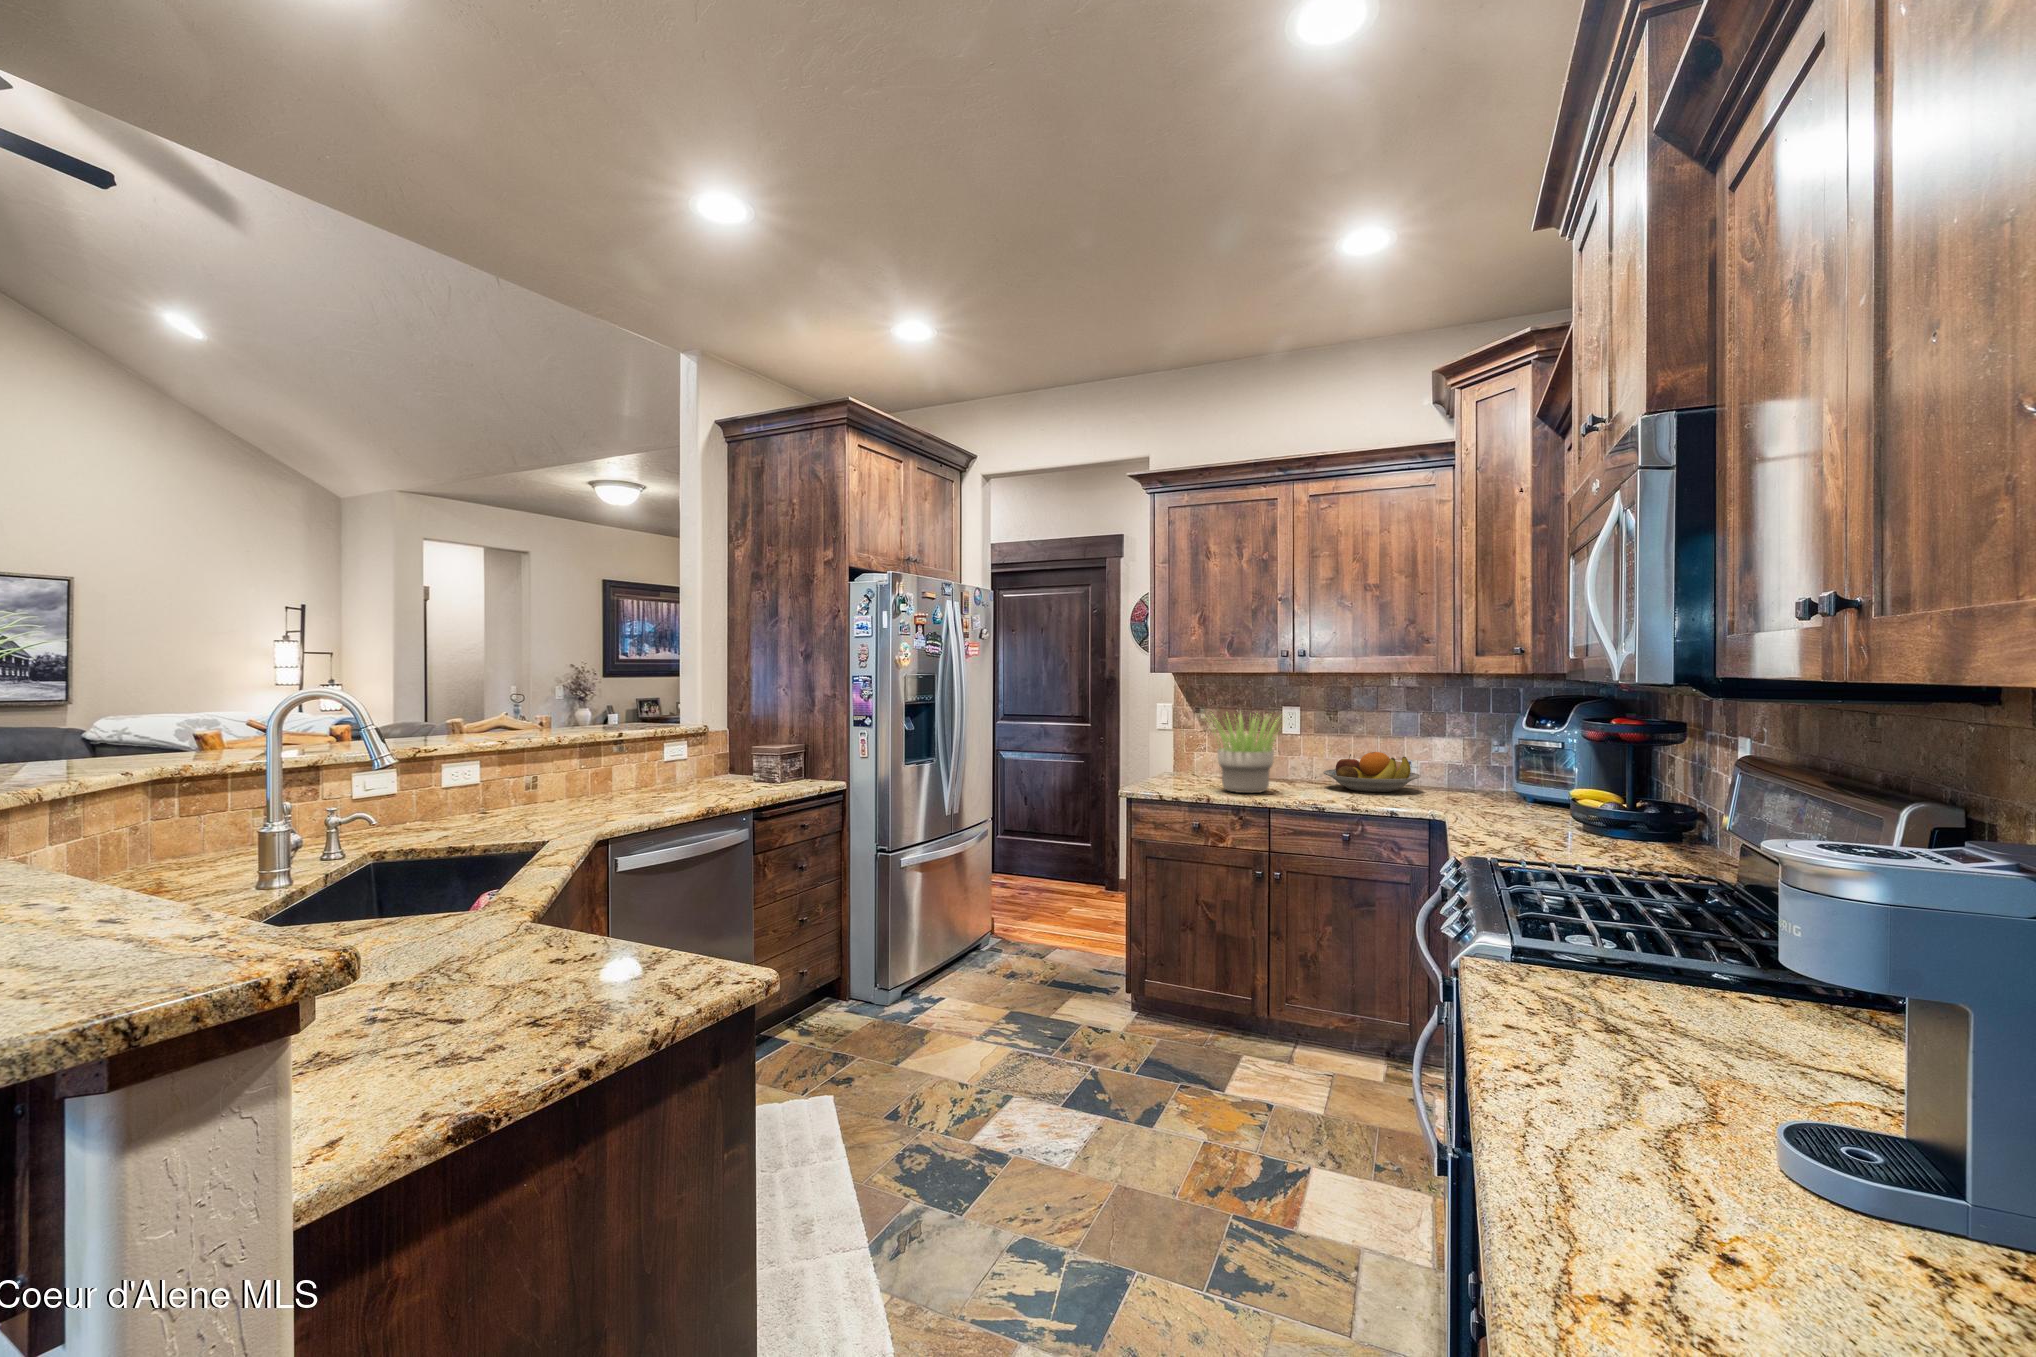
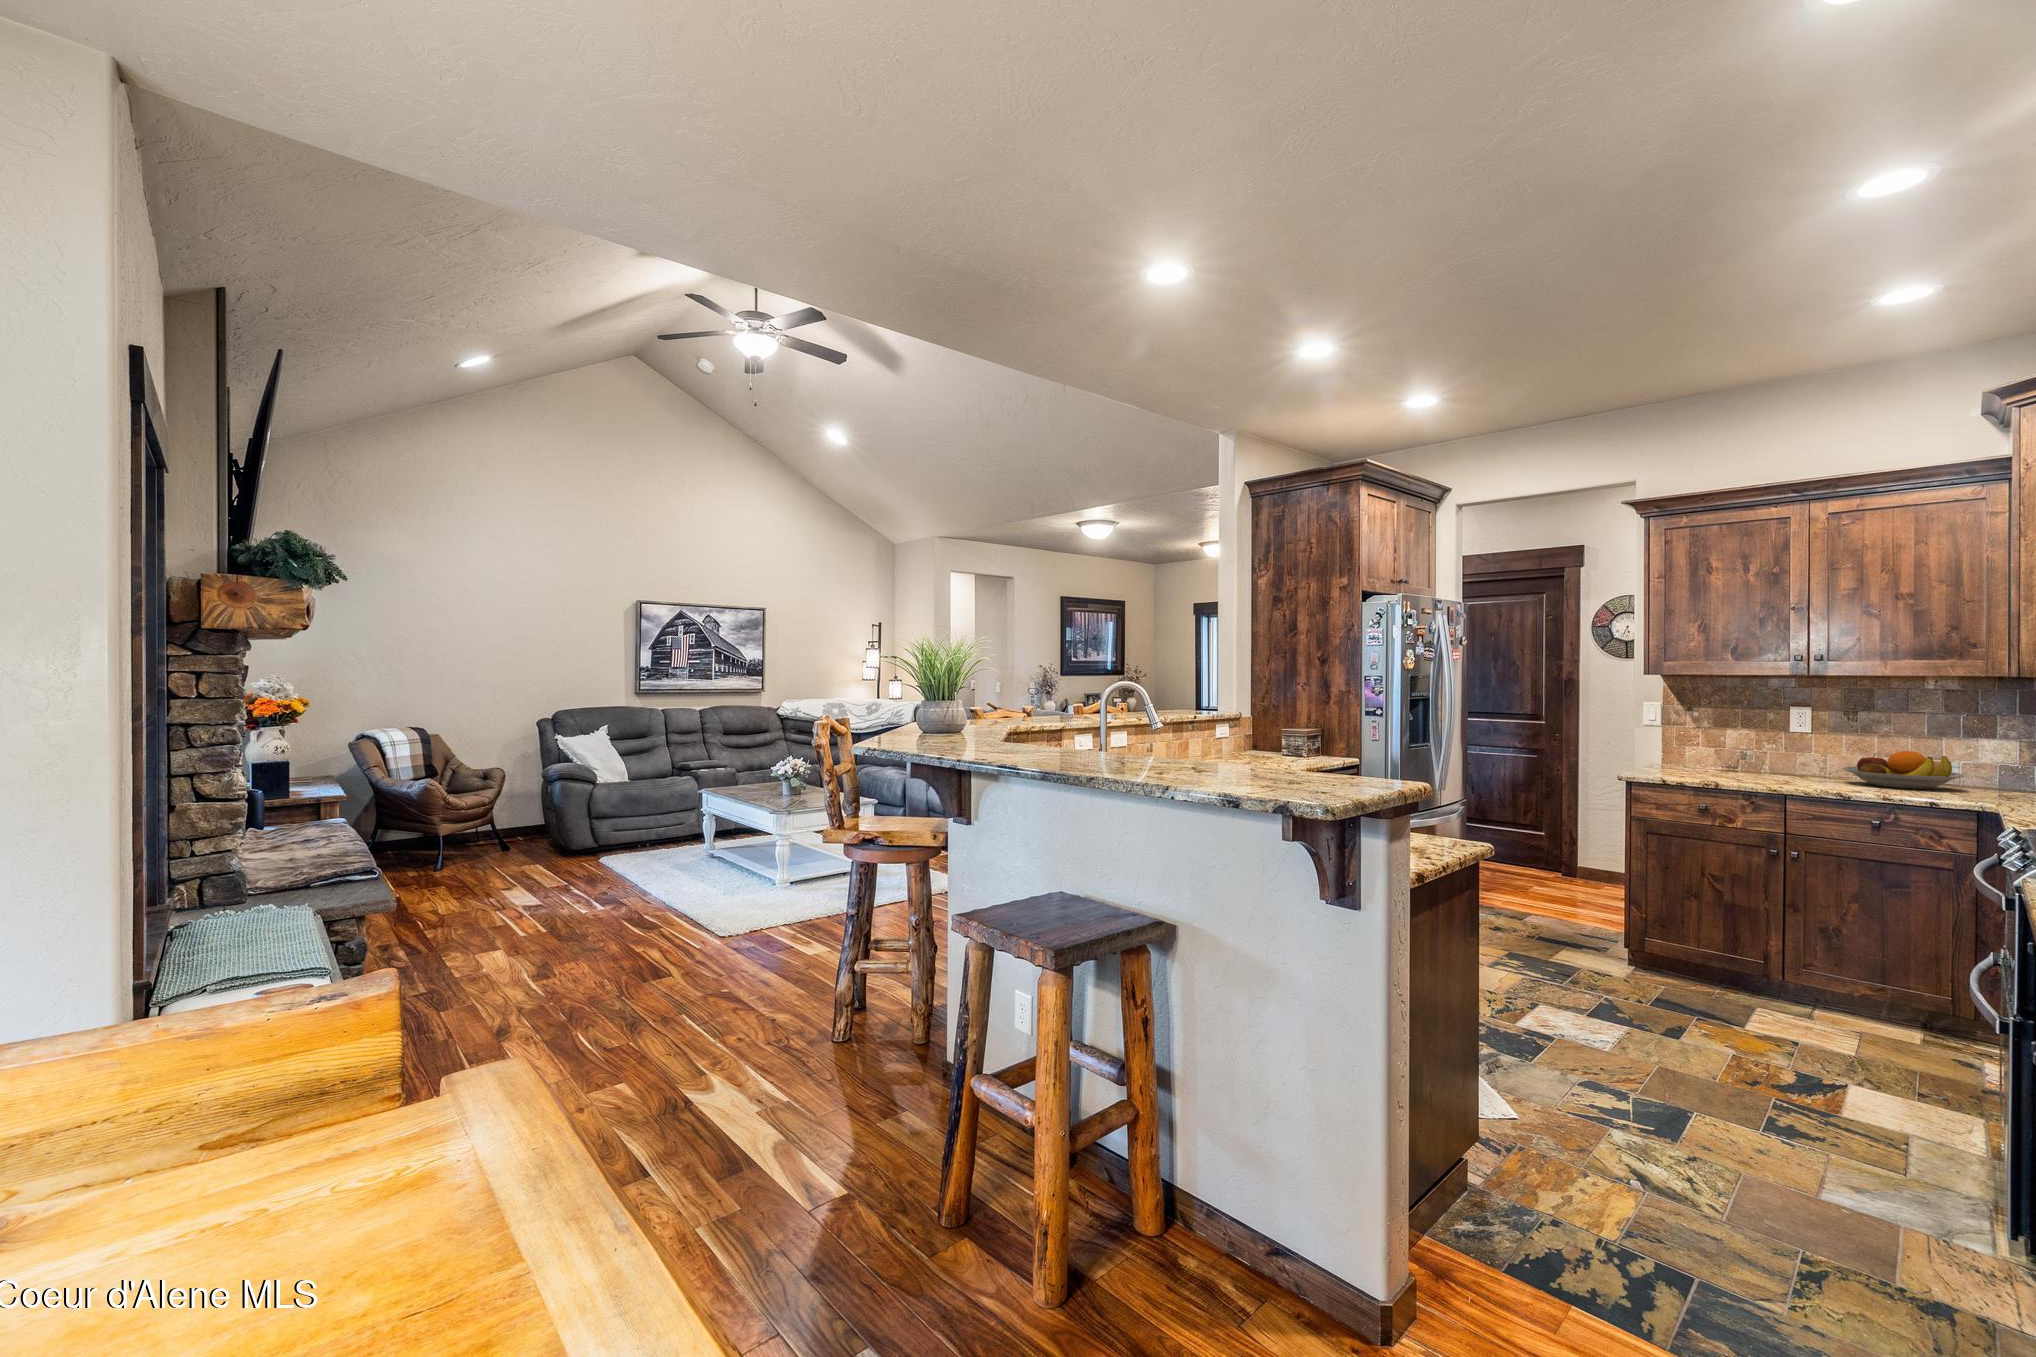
potted plant: present [1211,714,1280,793] -> none [1702,710,1810,783]

